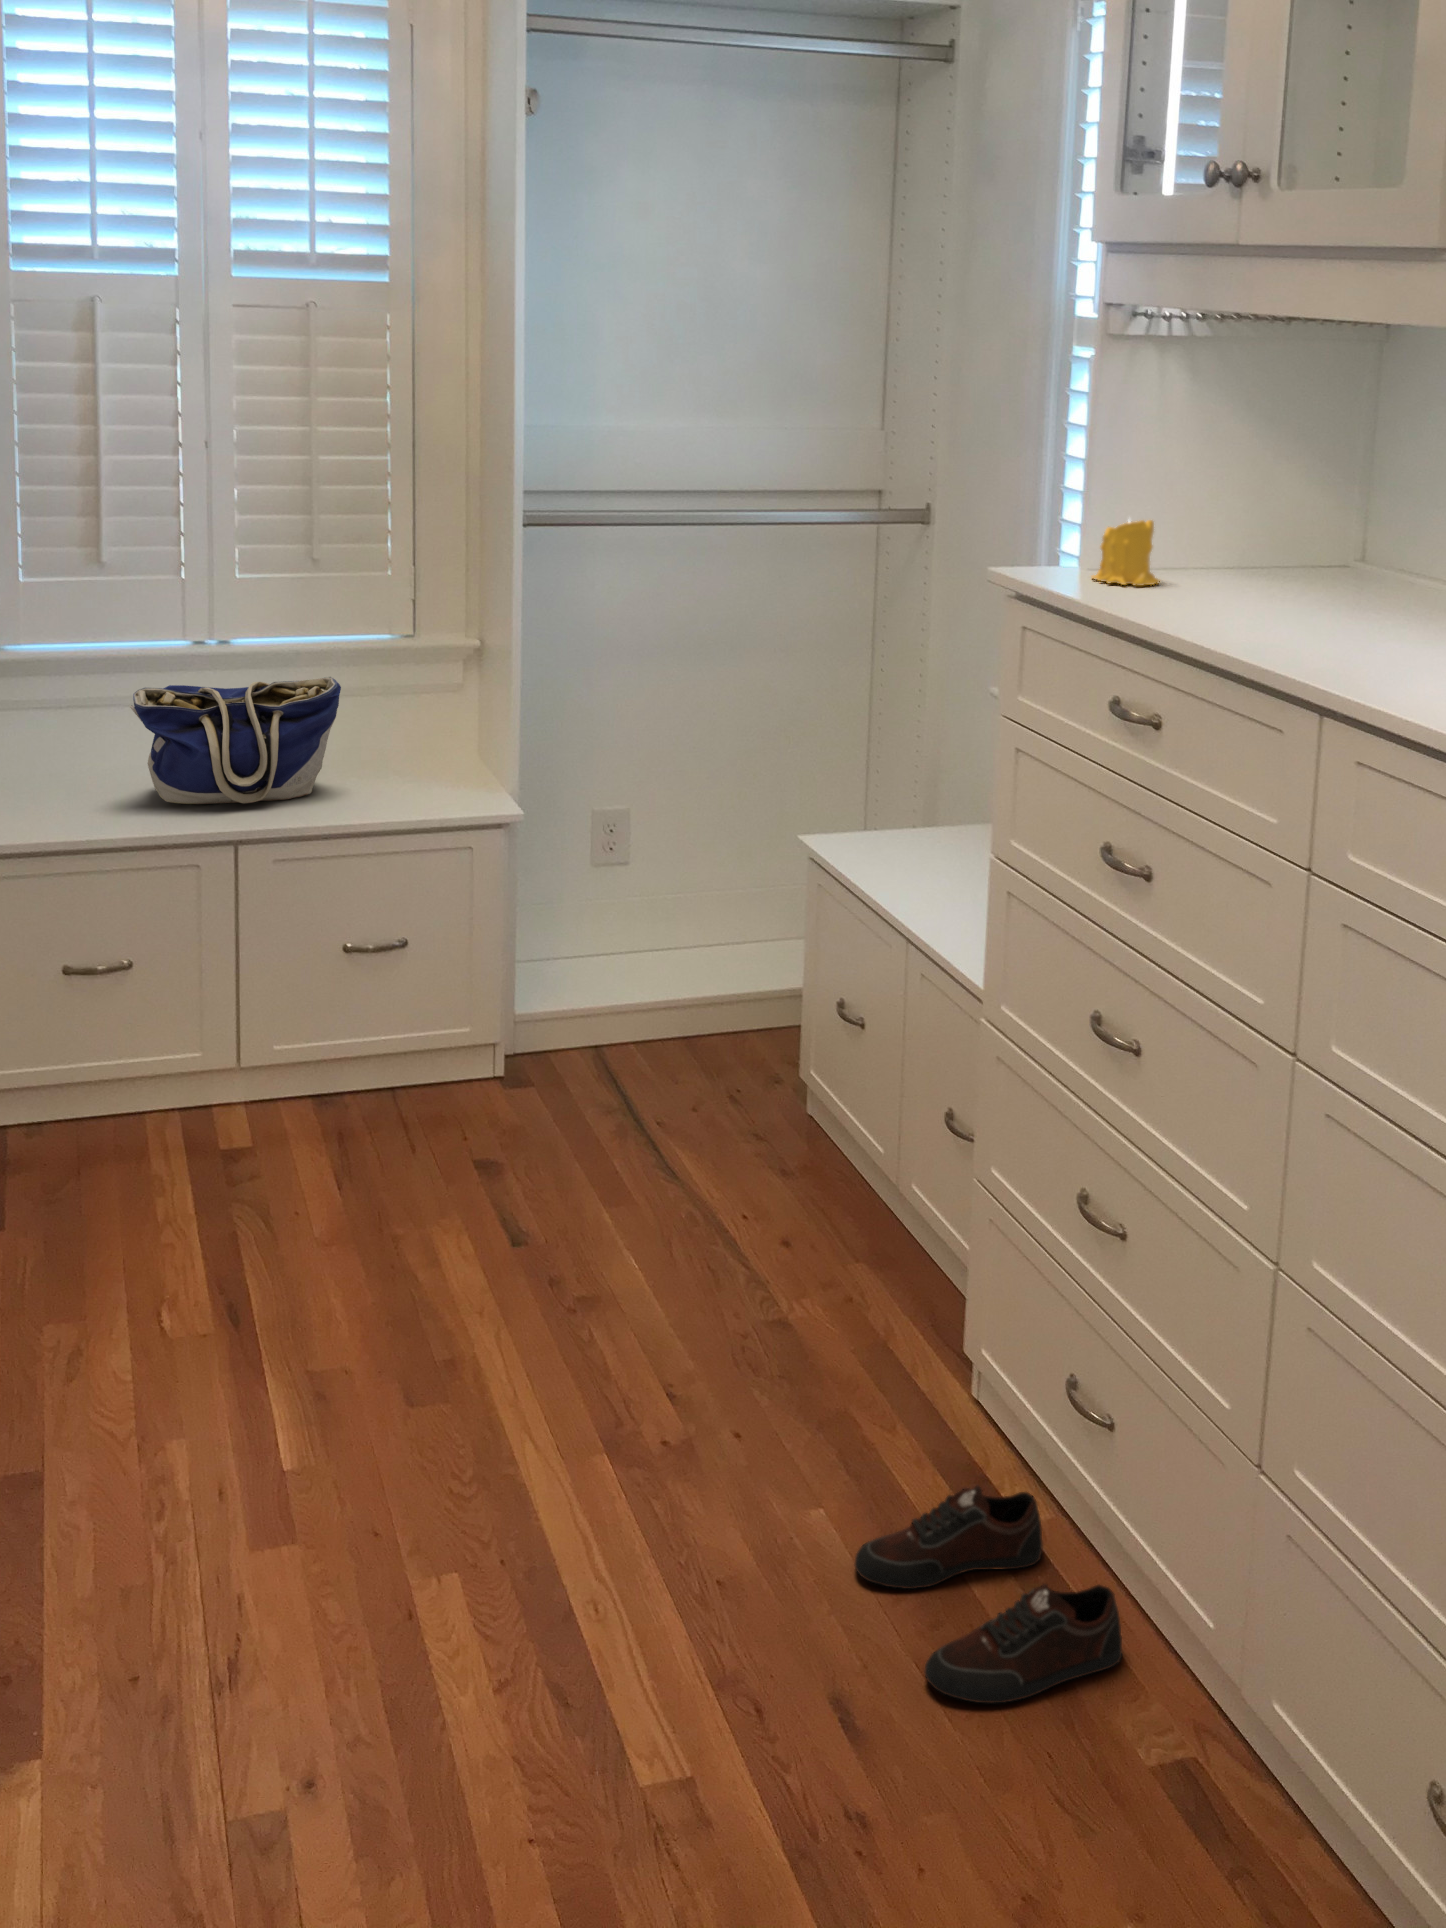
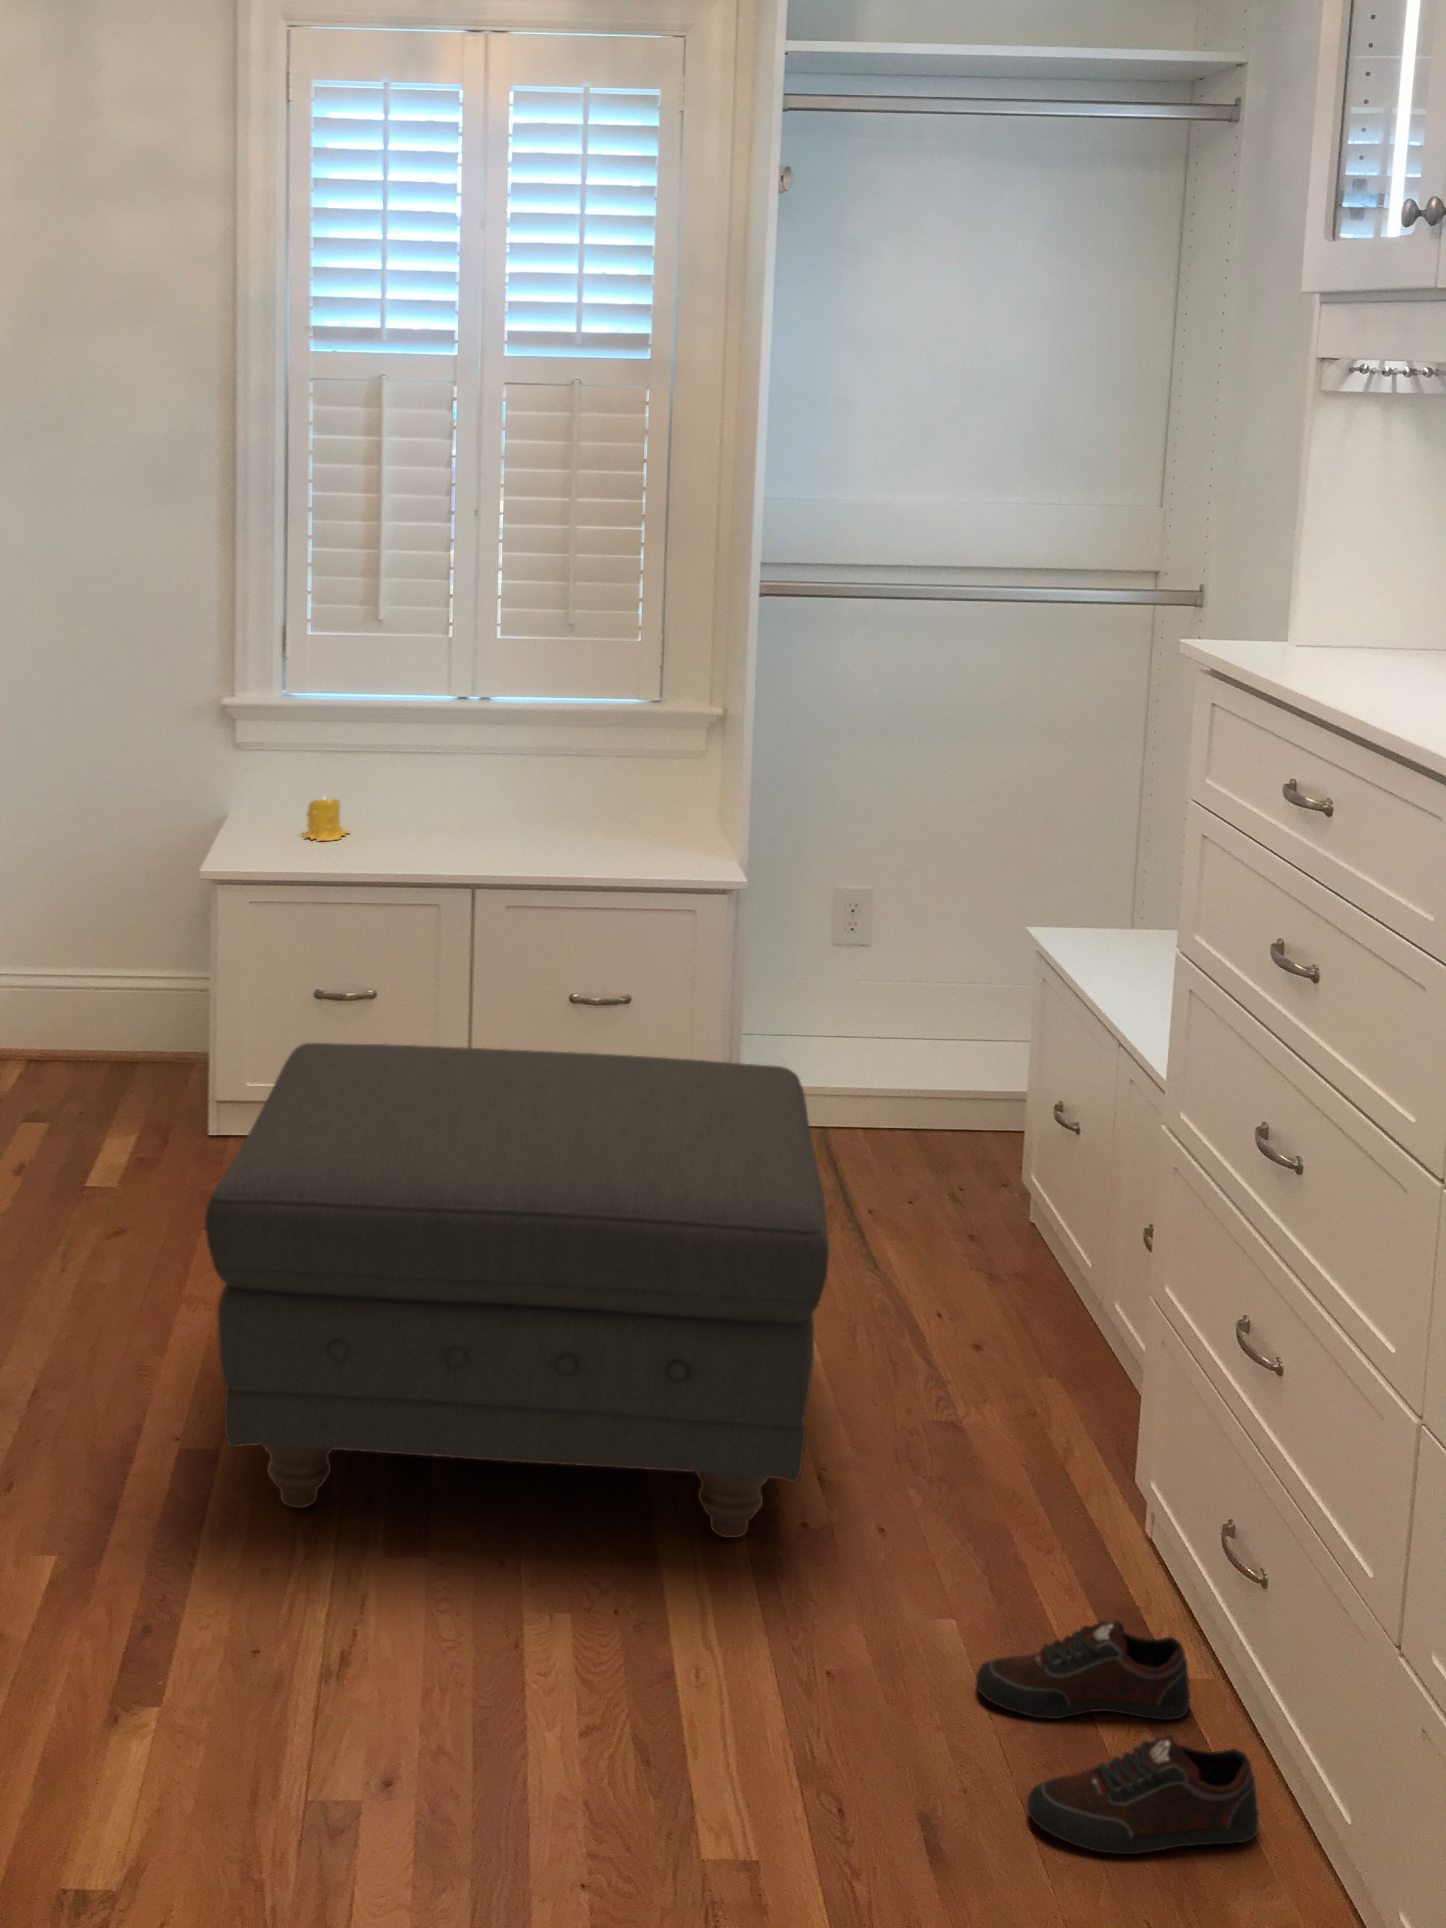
candle: present [1092,520,1159,586] -> present [303,799,349,841]
tote bag: present [130,677,341,804] -> none [383,736,579,854]
ottoman: none [37,999,692,1518] -> present [205,1043,829,1538]

